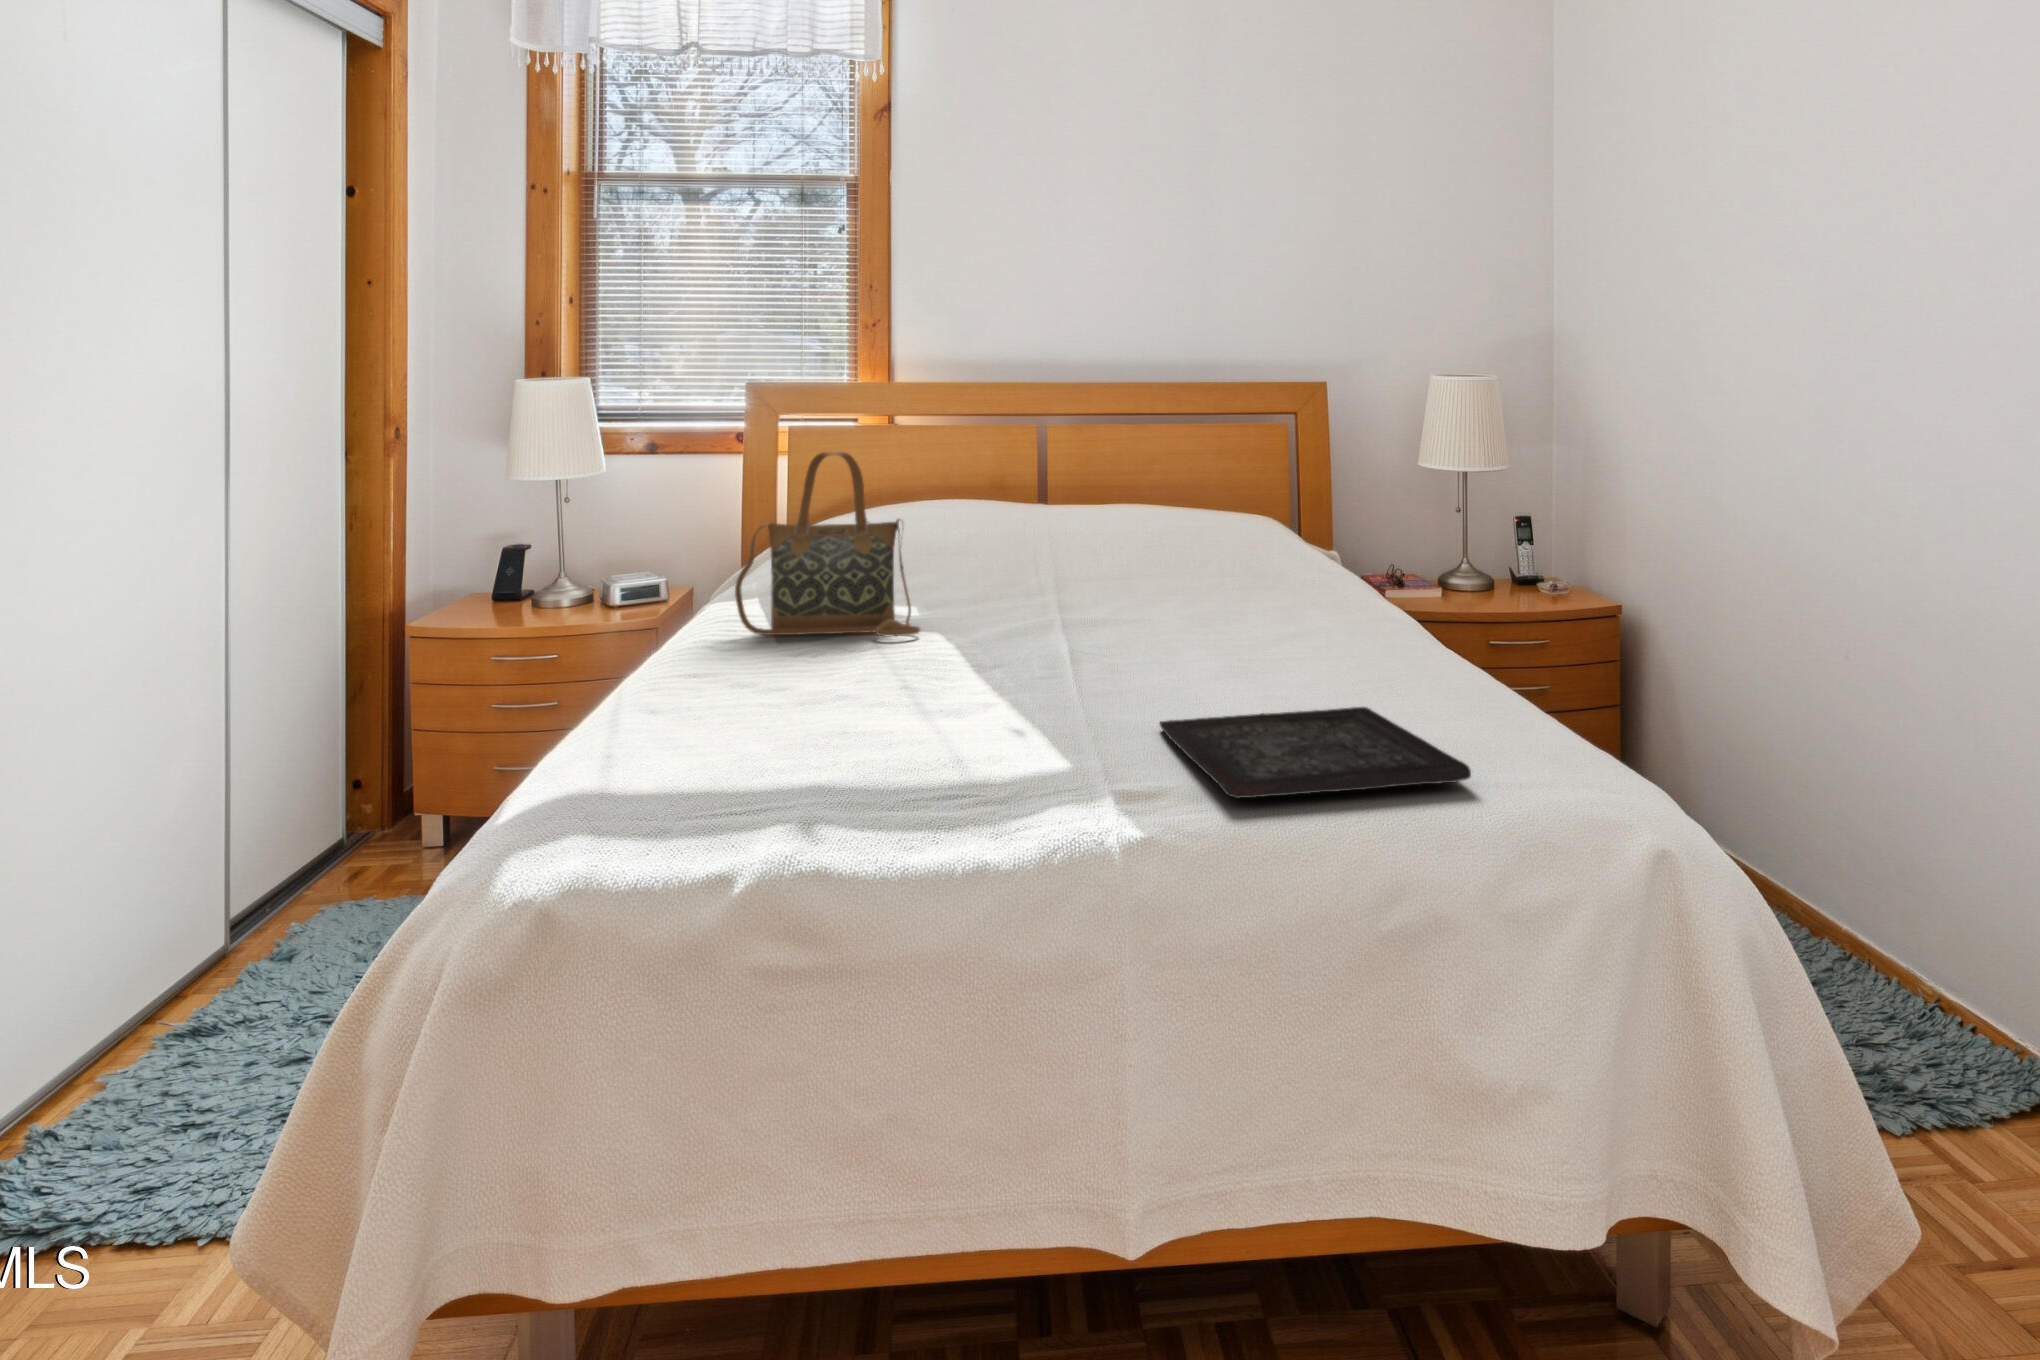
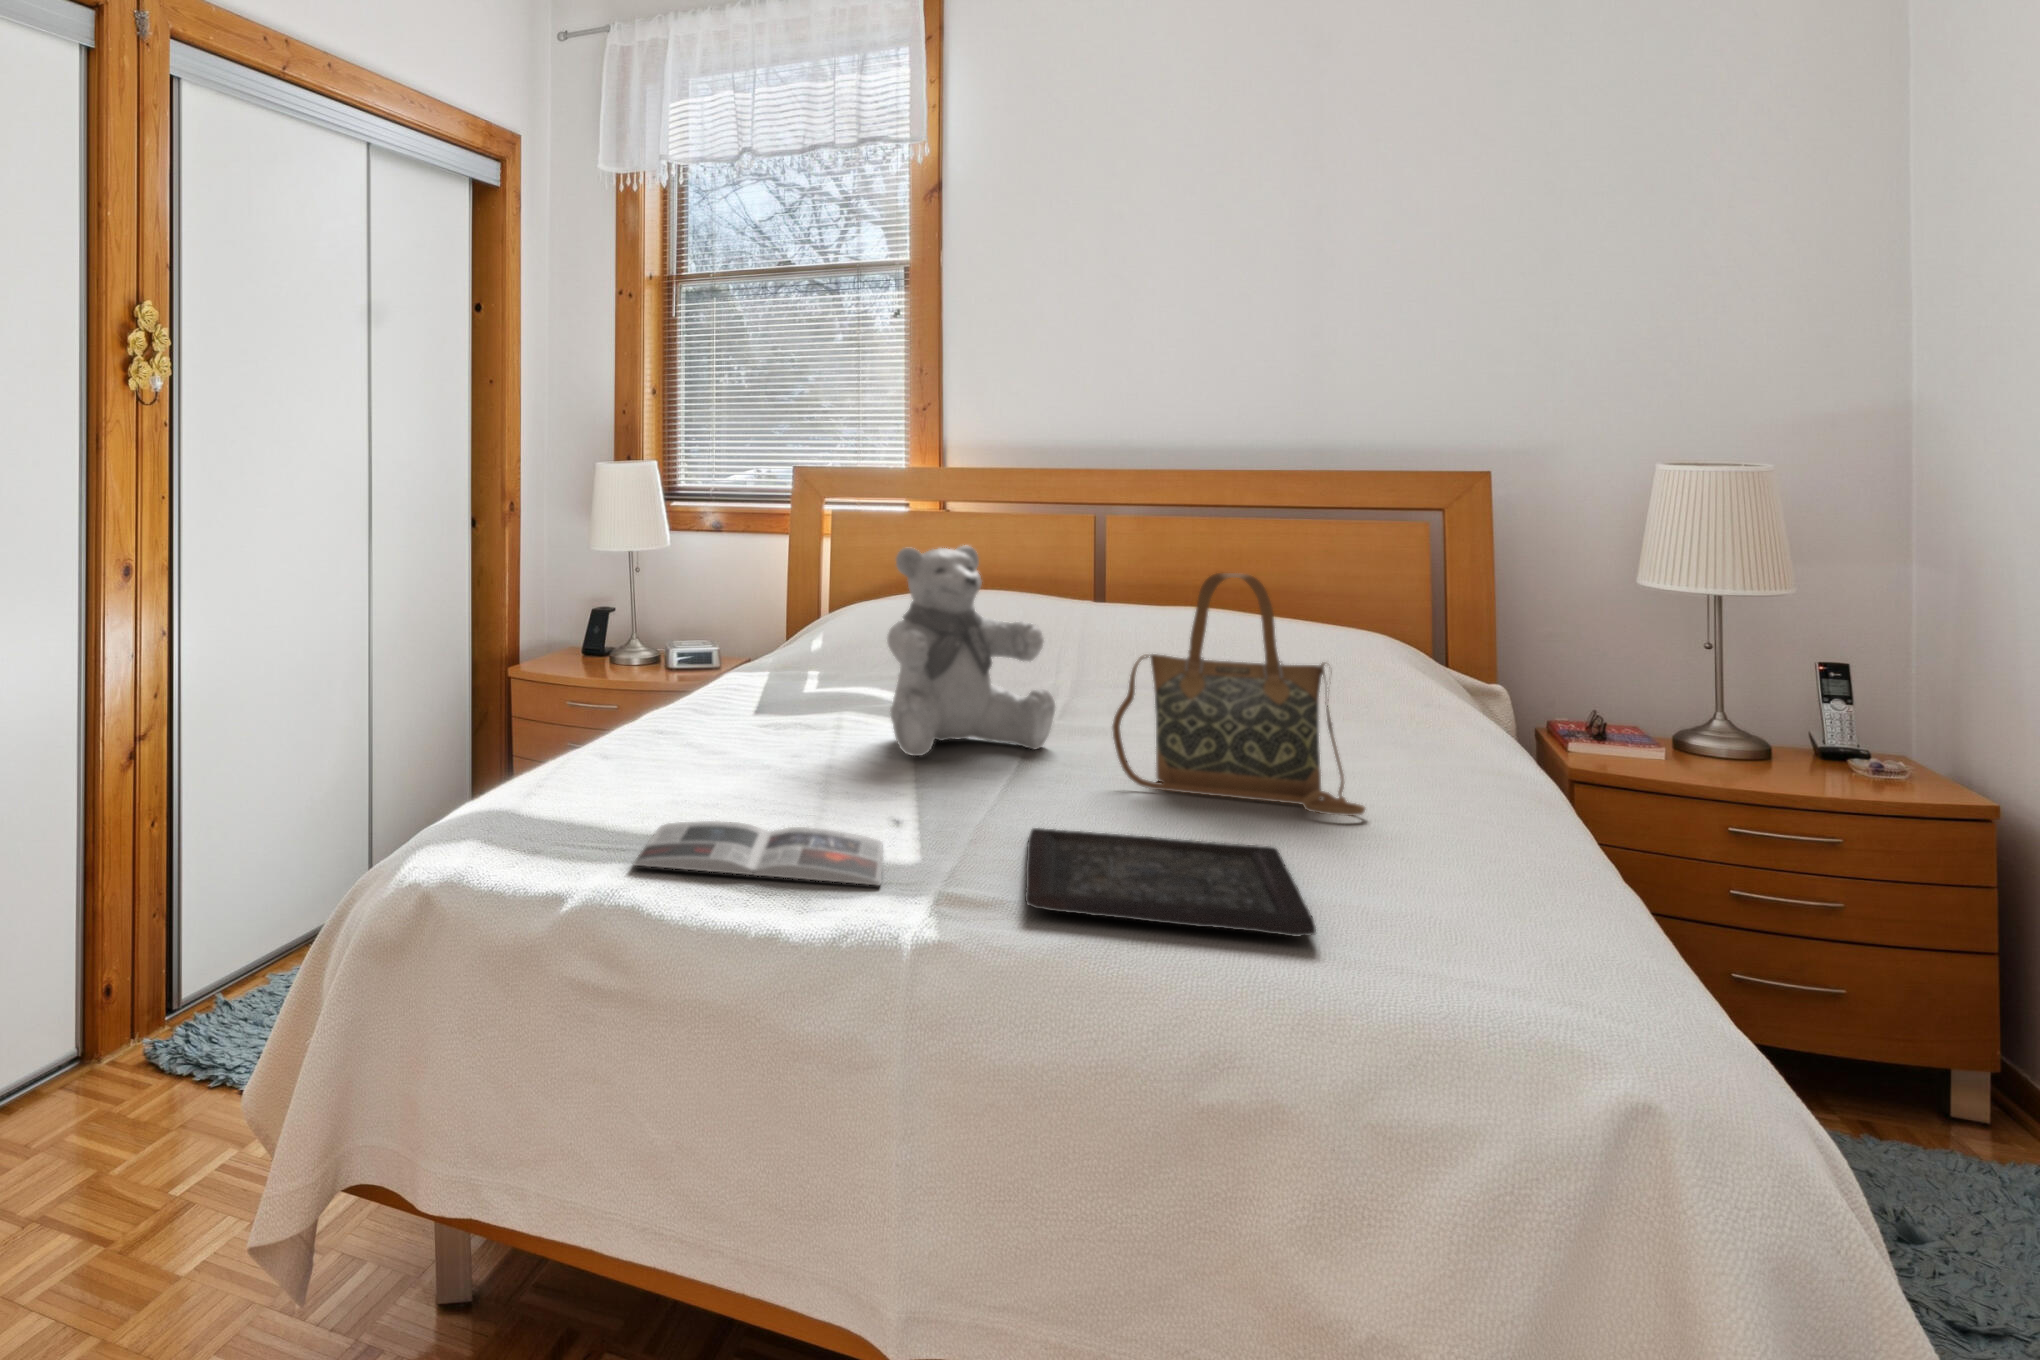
teddy bear: none [949,451,1103,668] -> present [887,546,1055,756]
handbag: present [735,452,920,636] -> present [1113,573,1365,816]
magazine: none [782,754,1070,830] -> present [633,821,884,885]

